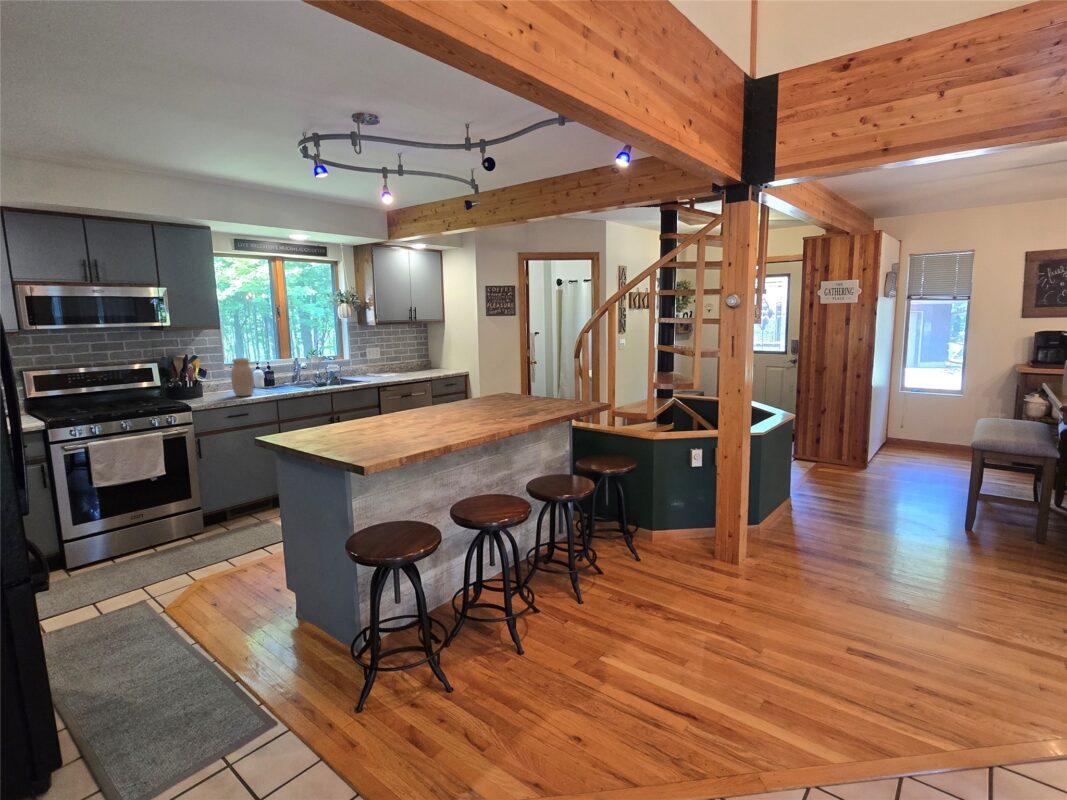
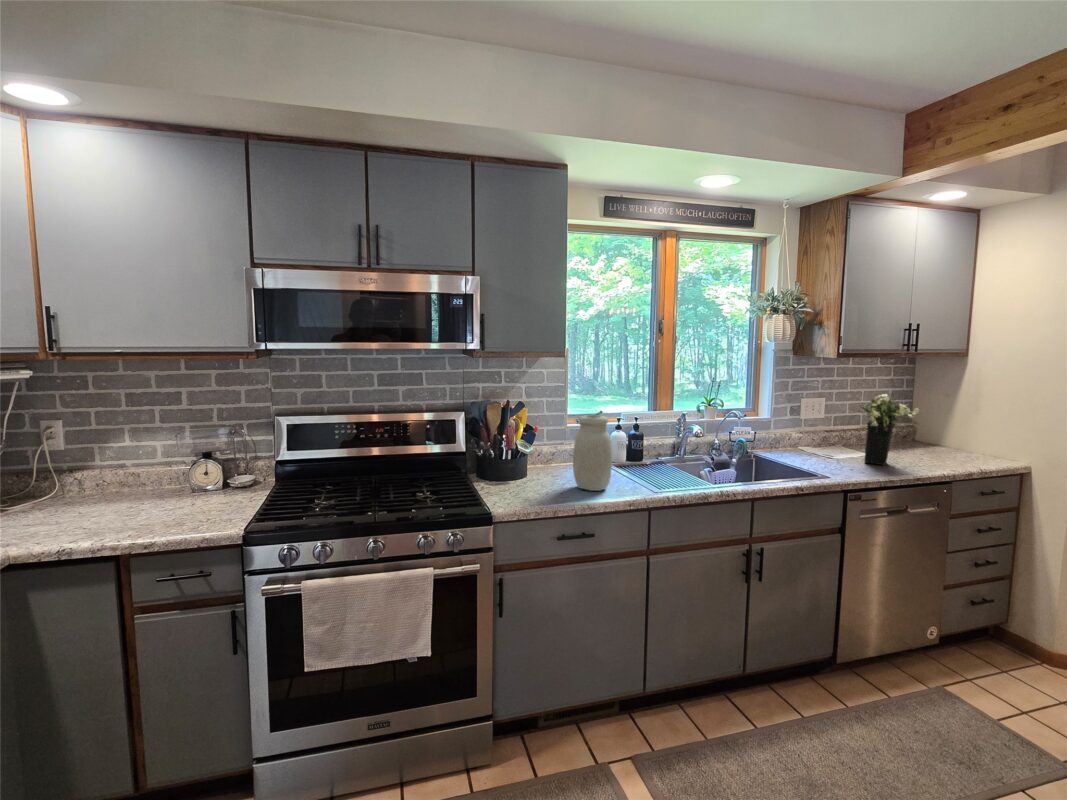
flower arrangement: none [386,341,414,377] -> present [860,392,921,465]

